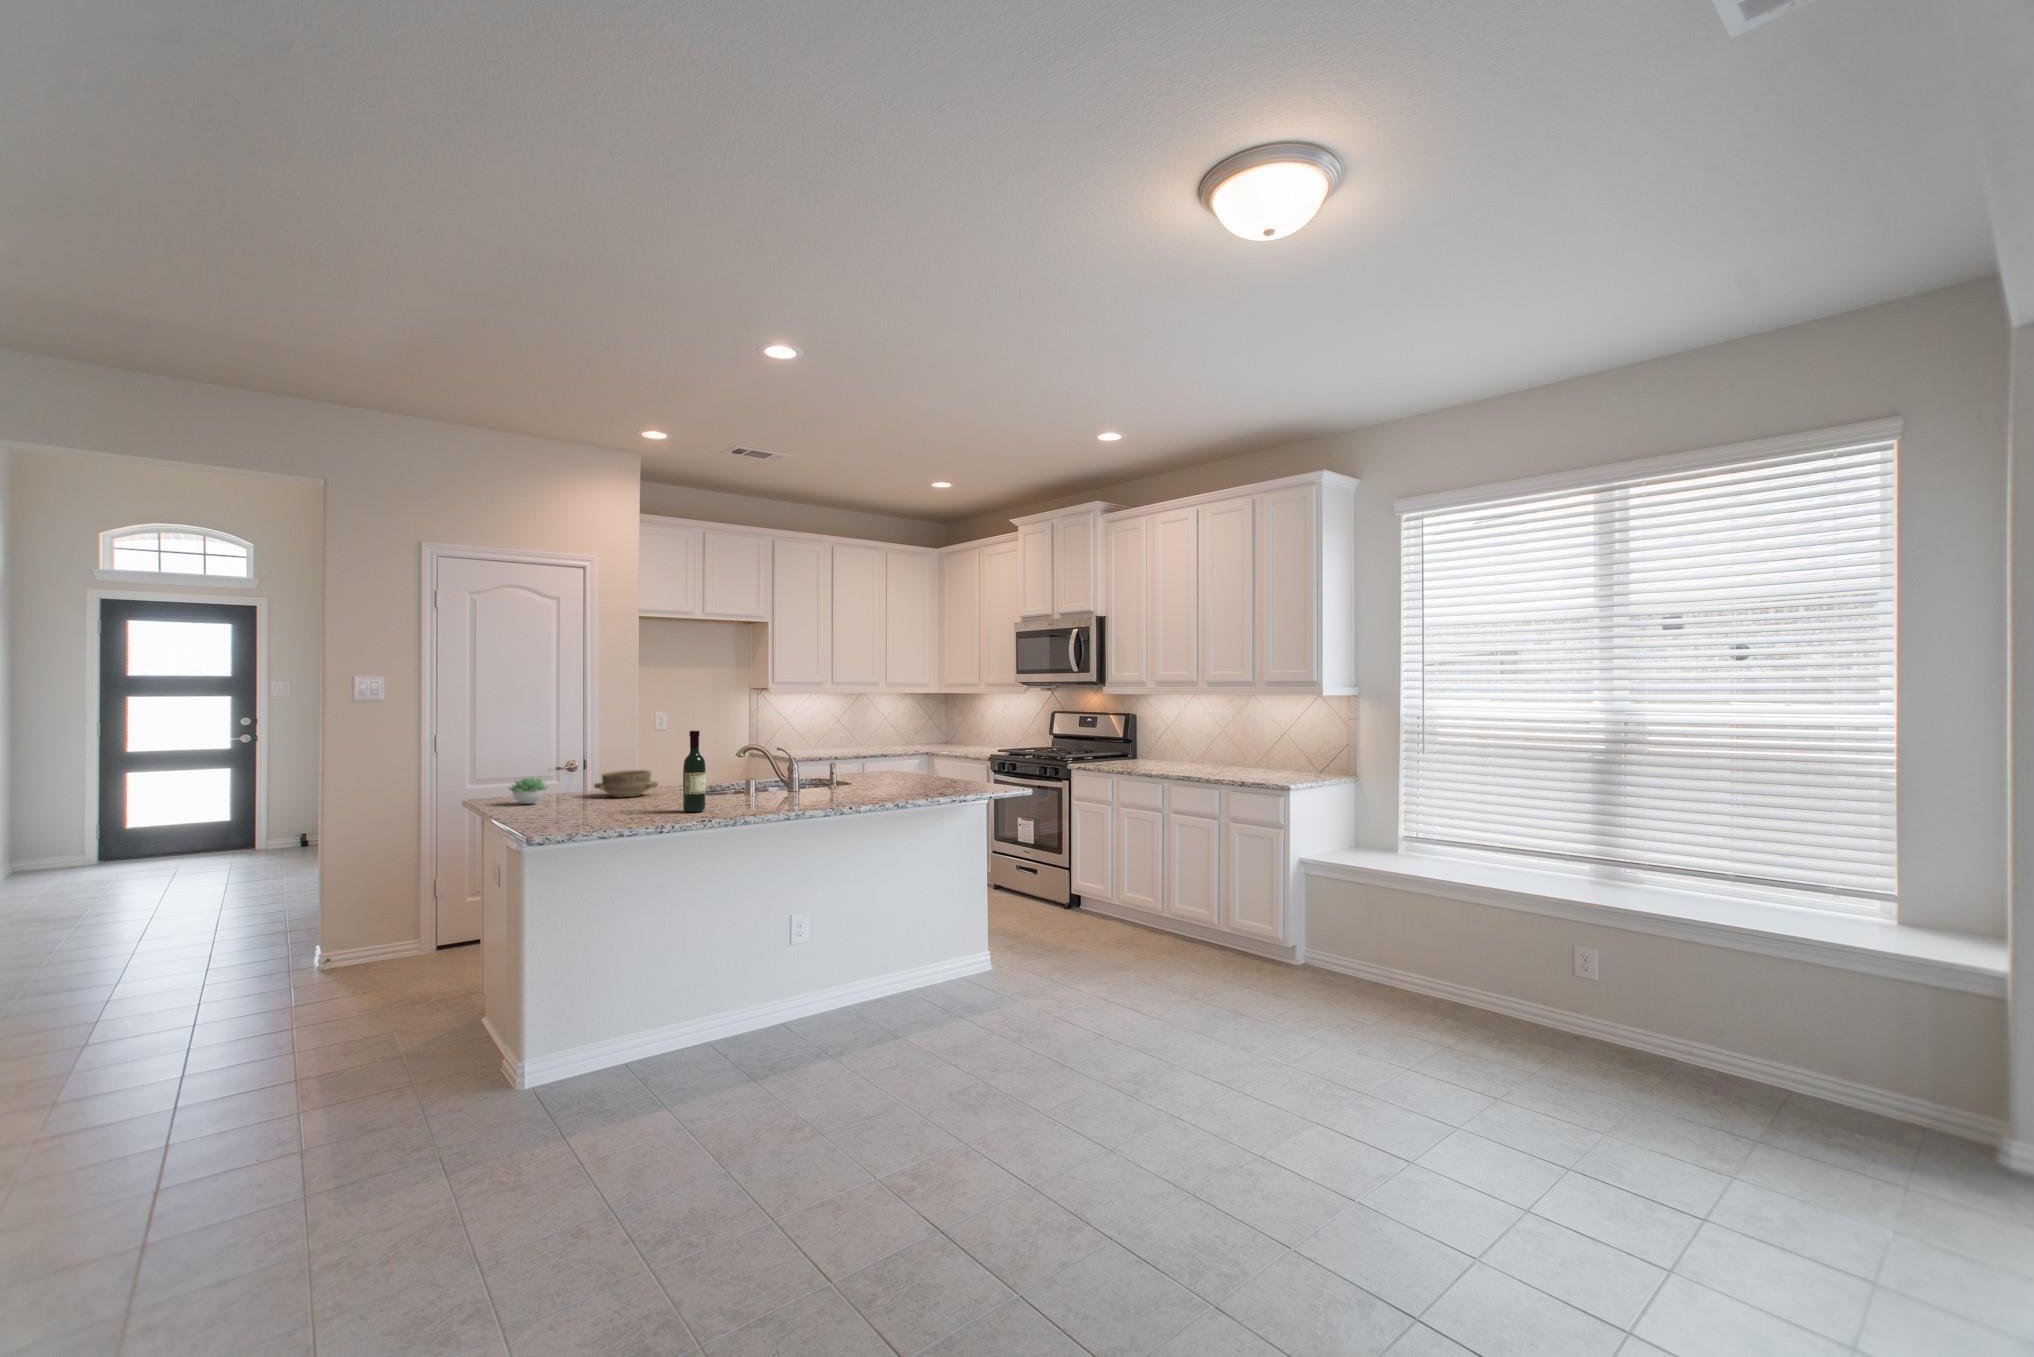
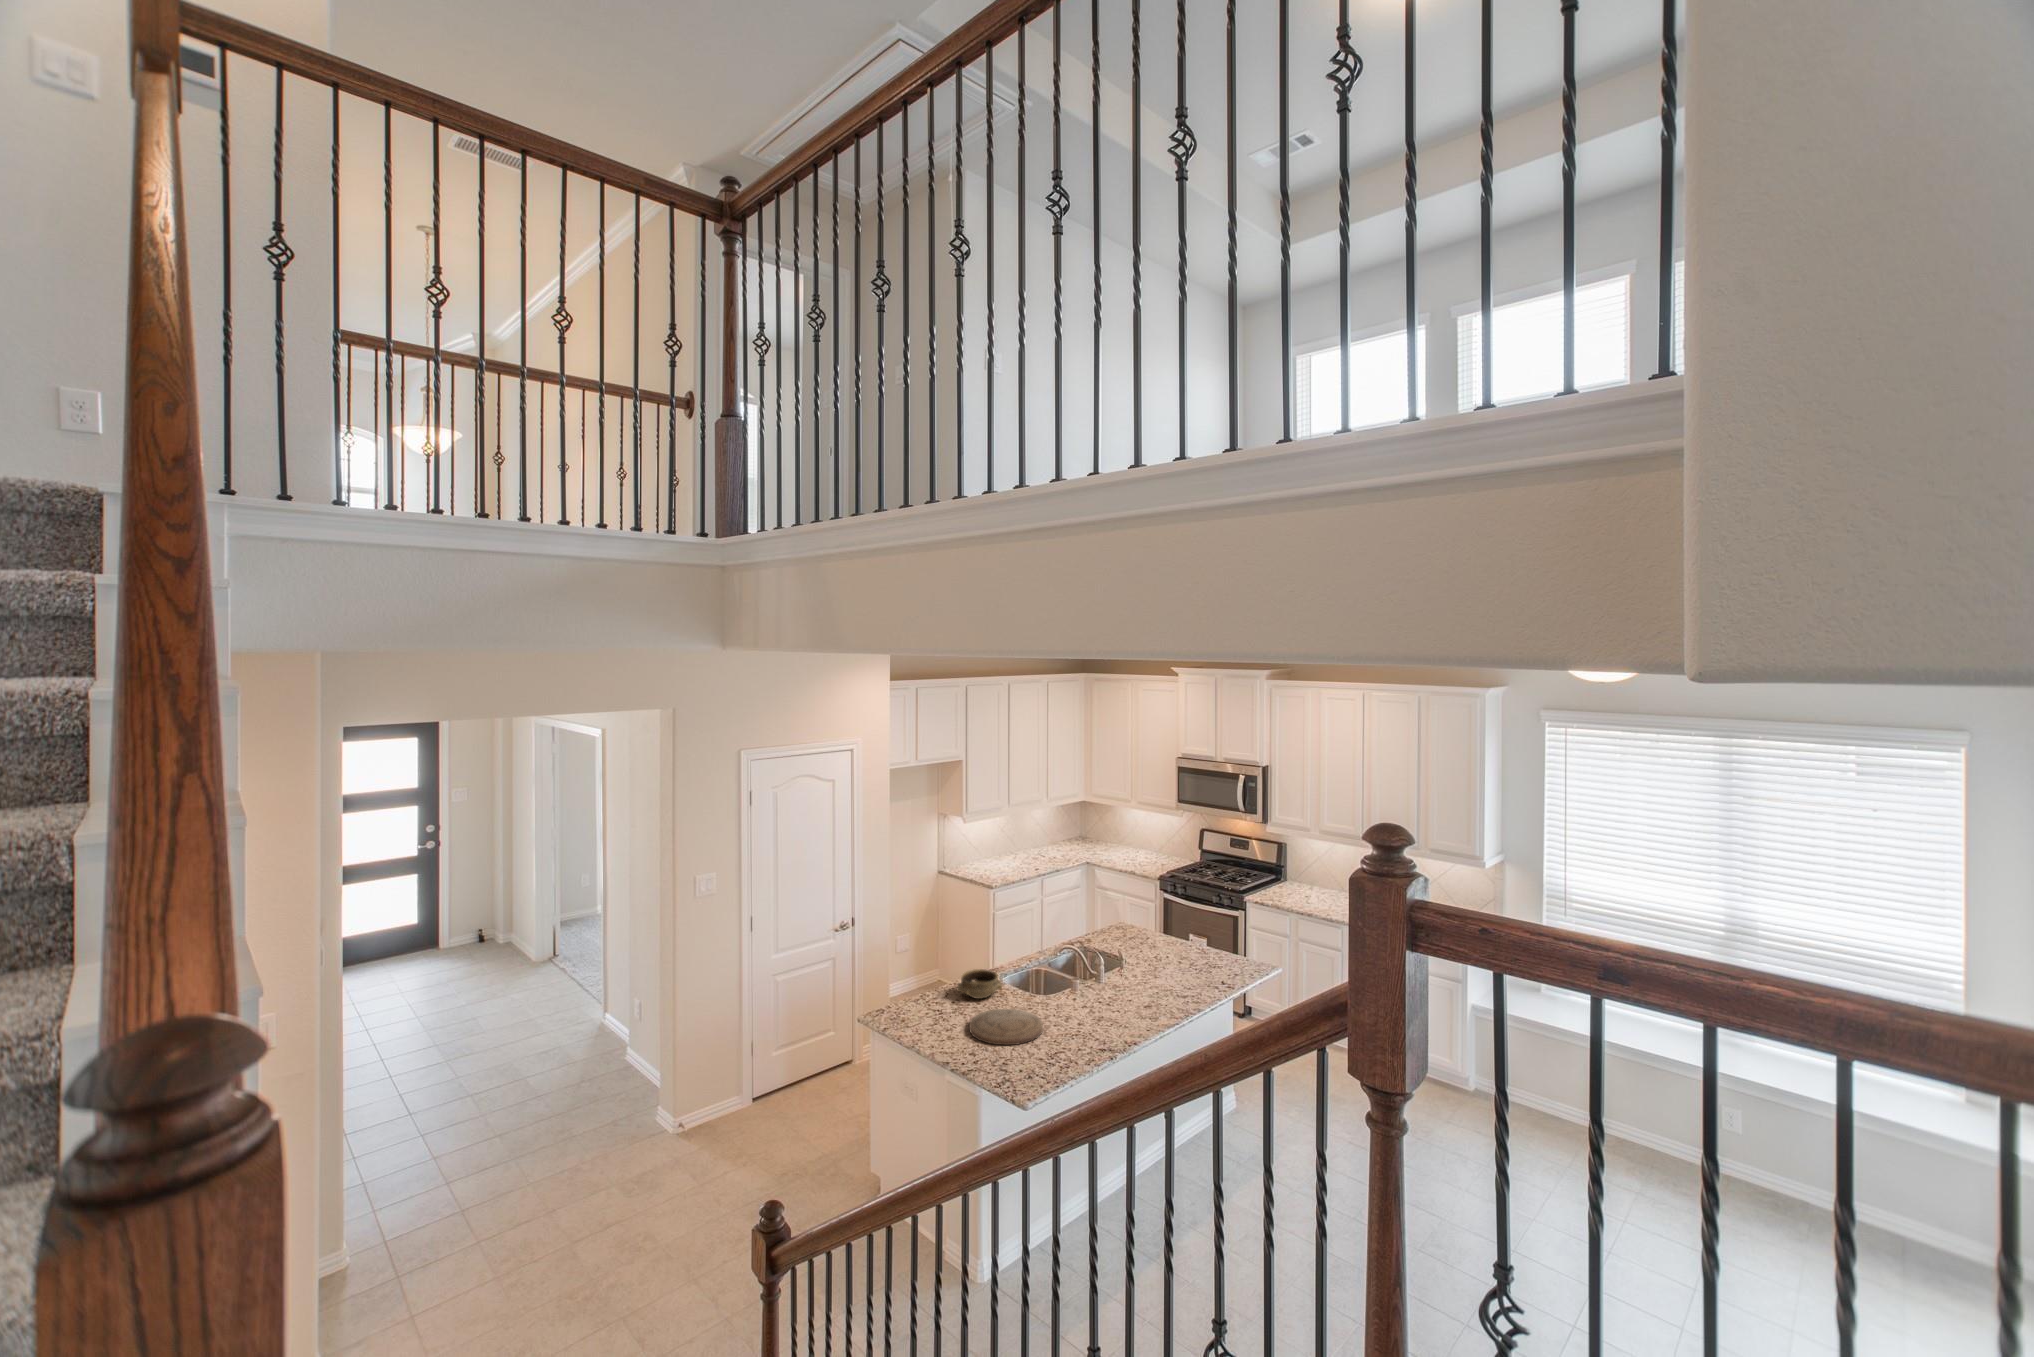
wine bottle: present [683,731,706,812] -> none [1069,966,1086,1032]
succulent plant: present [509,778,547,804] -> none [912,994,942,1018]
cutting board: none [554,797,657,817] -> present [969,1009,1043,1045]

